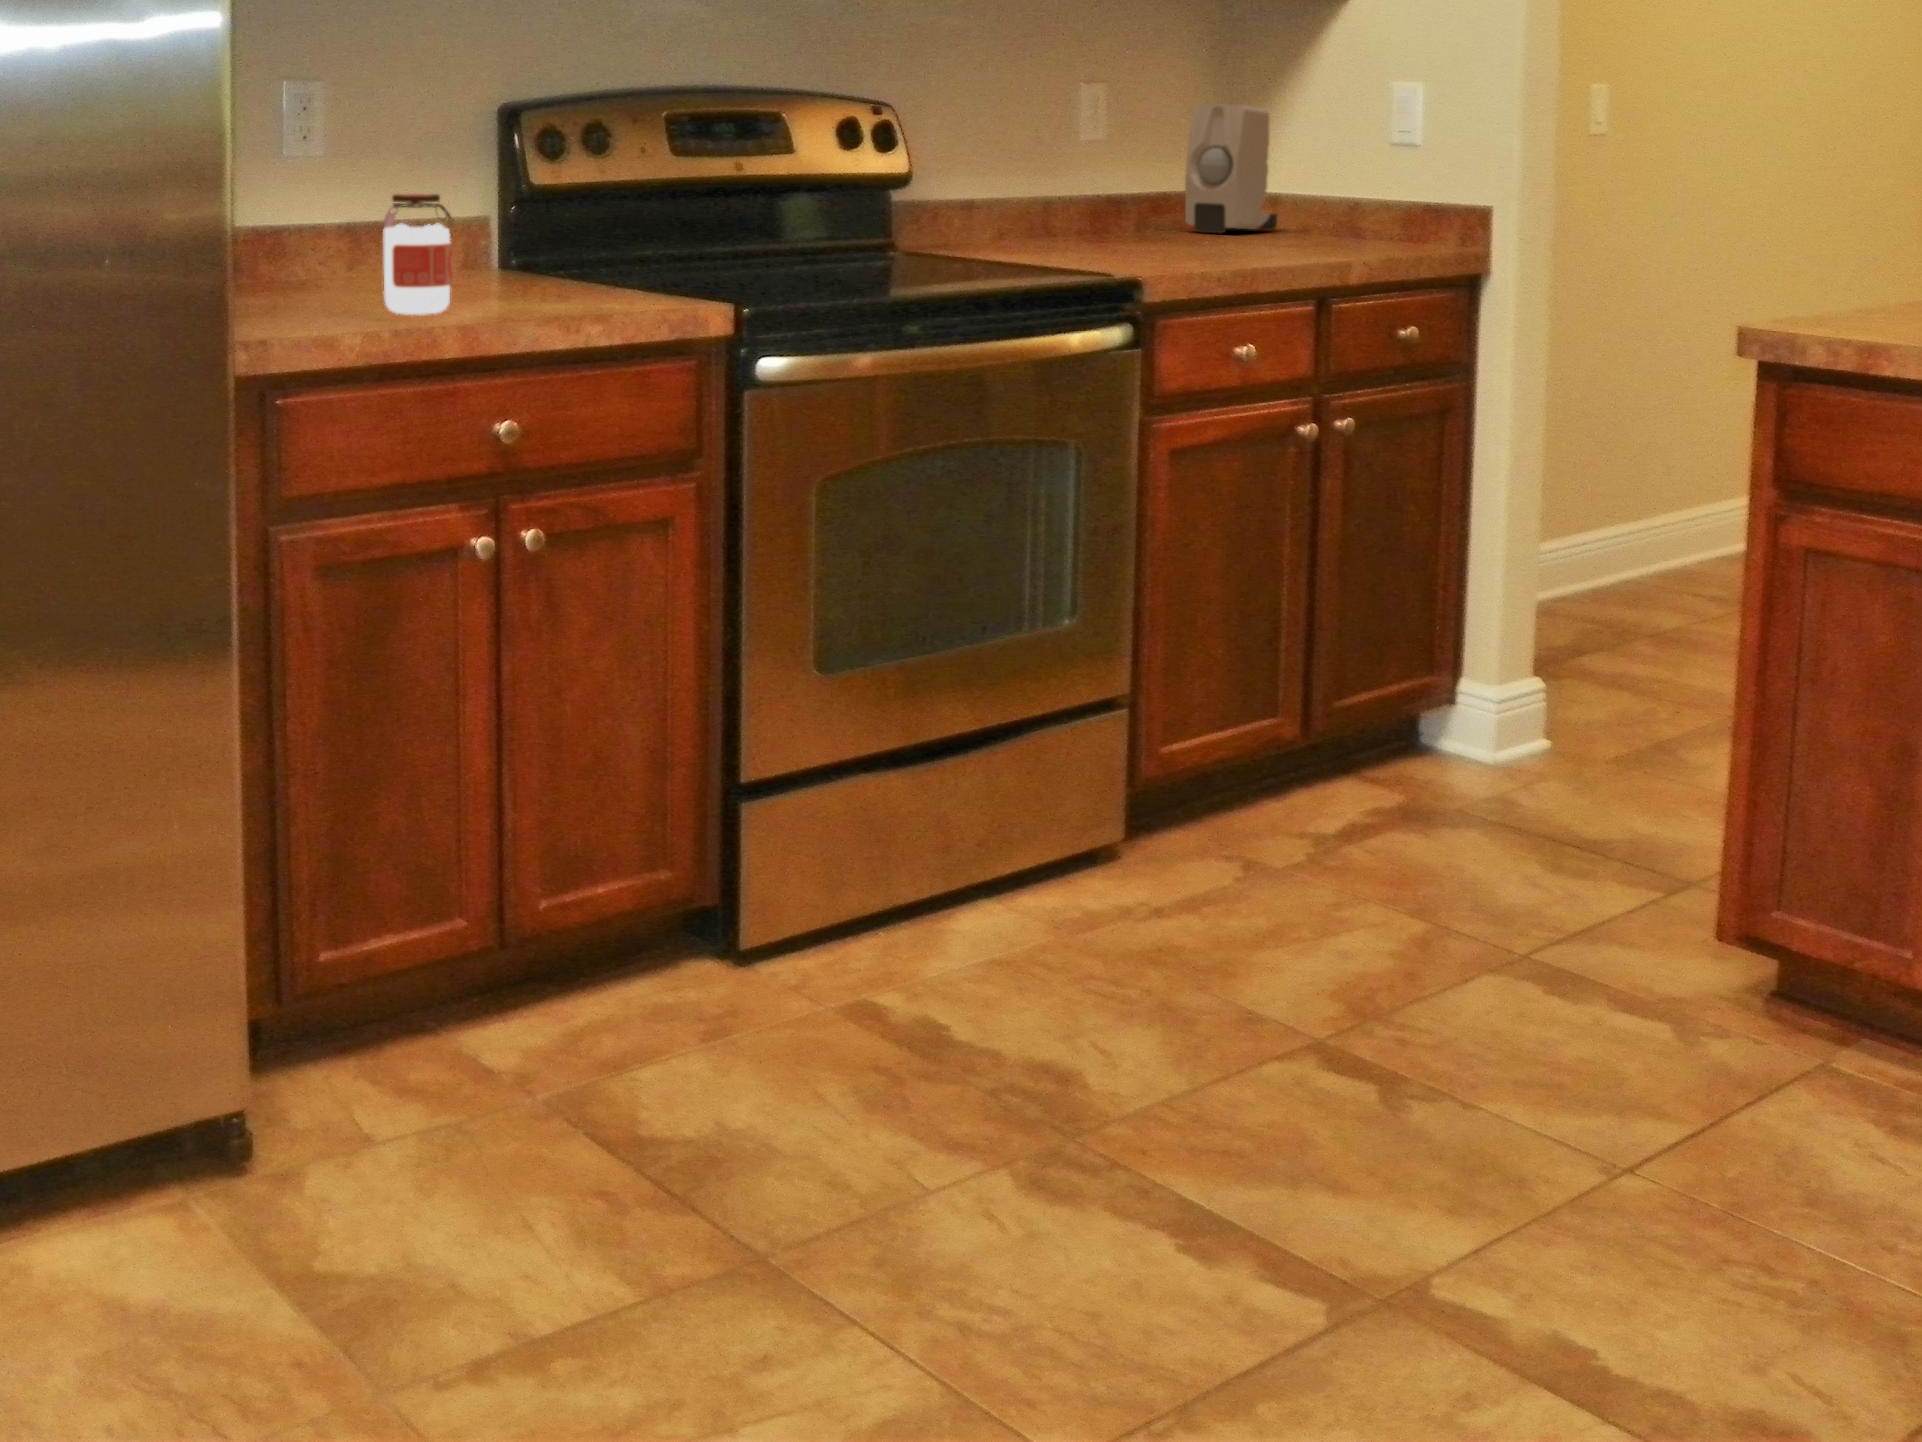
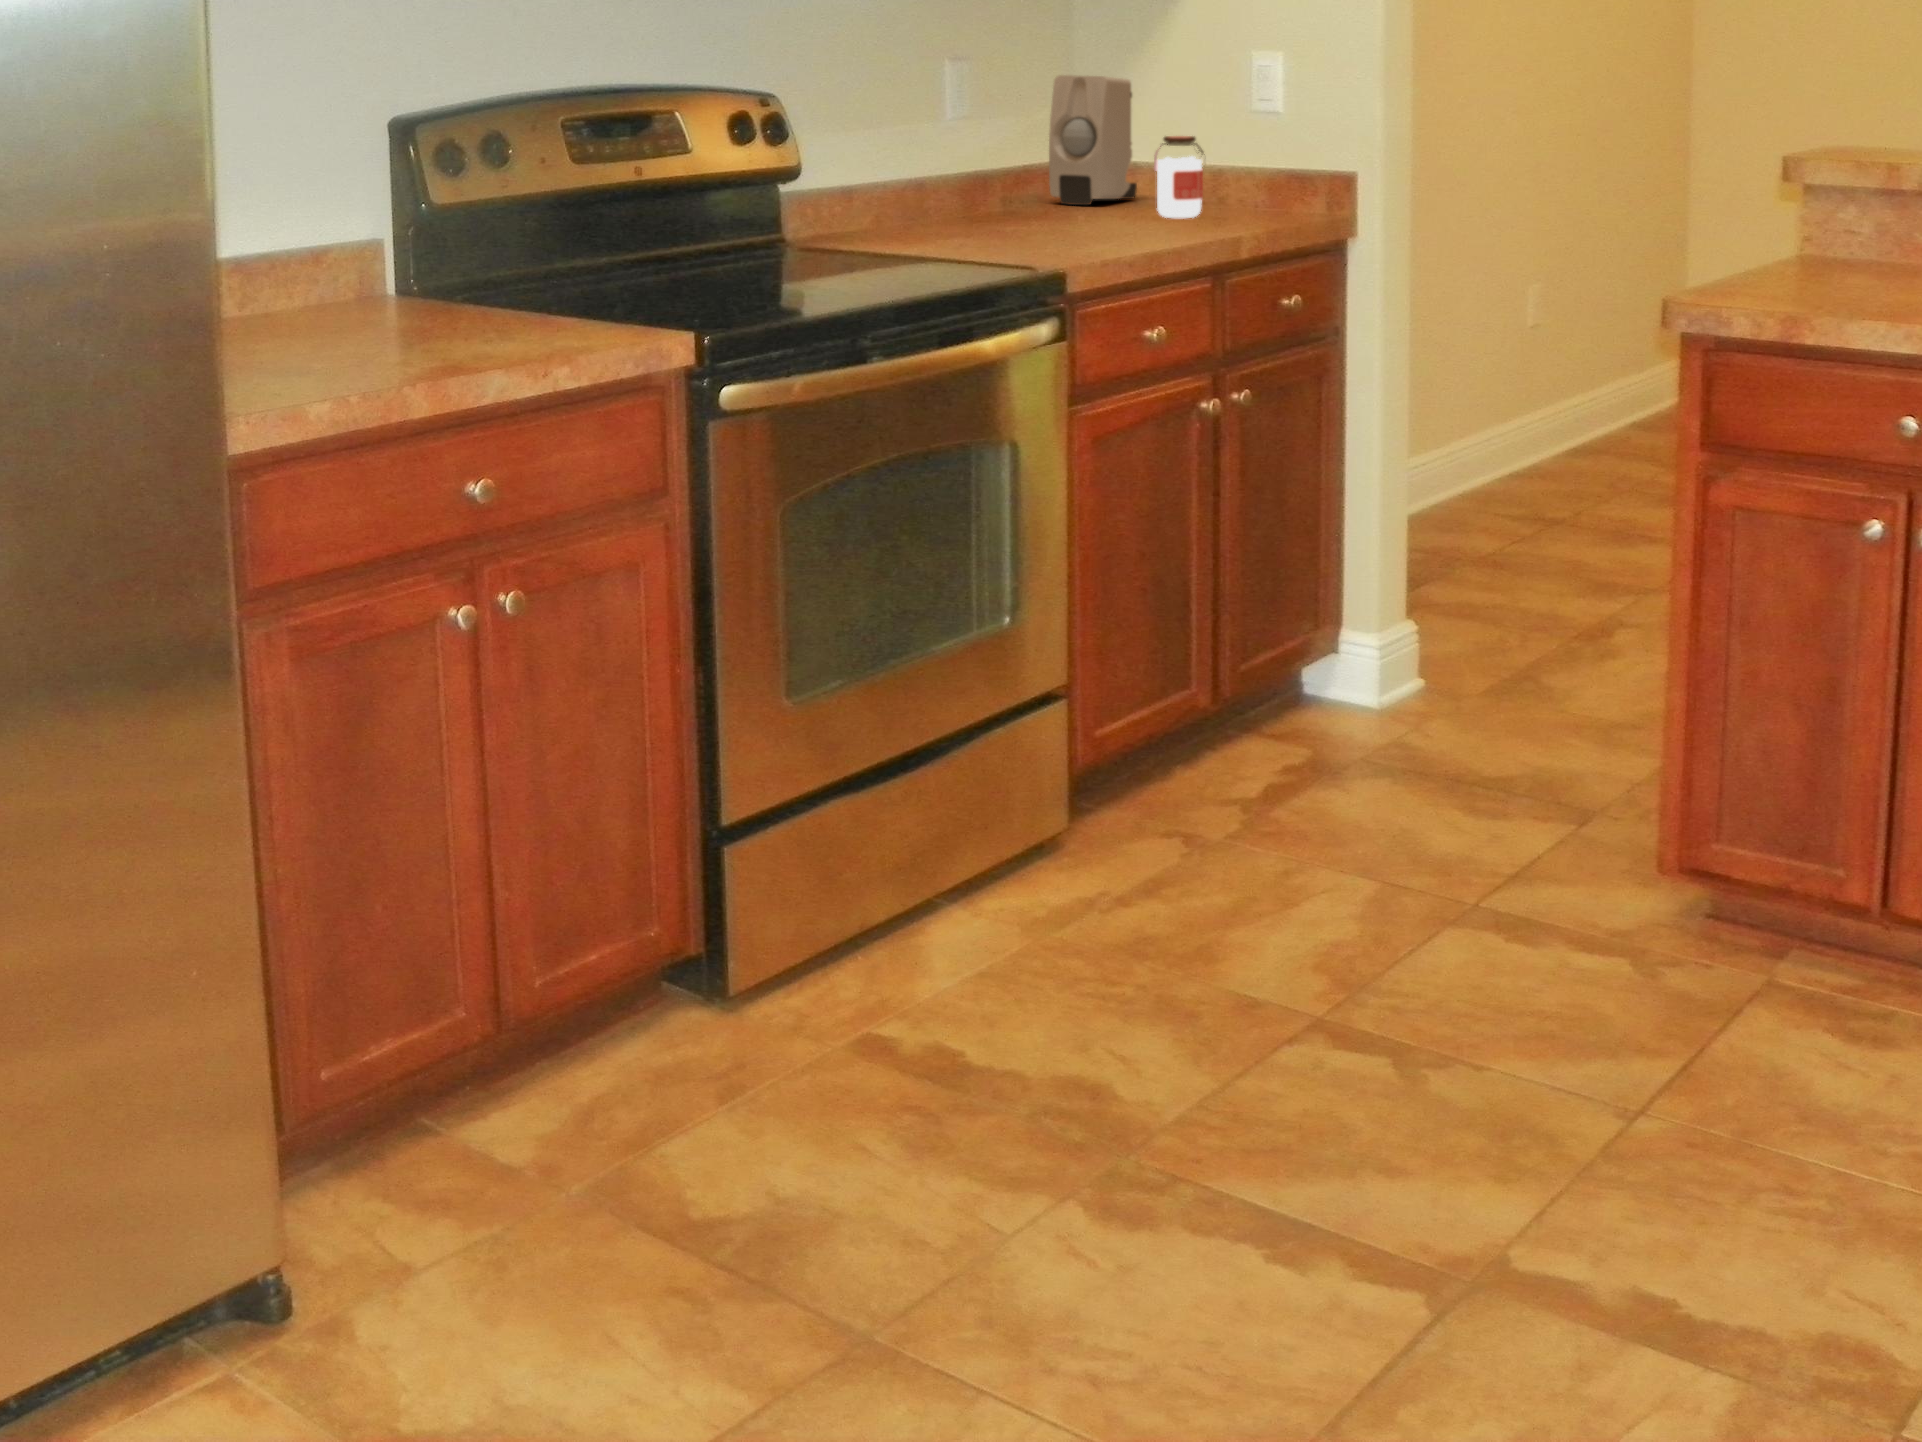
jar: present [383,194,452,315] -> present [1154,136,1204,218]

